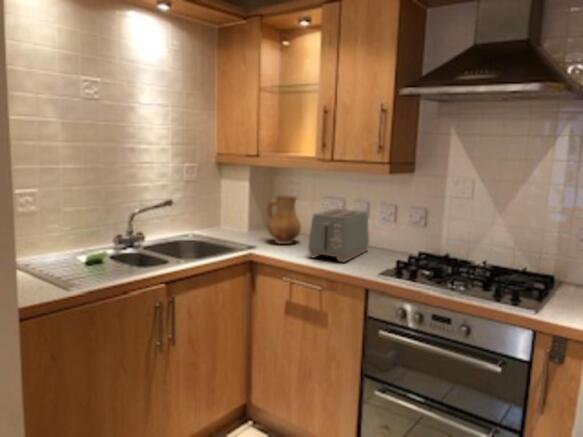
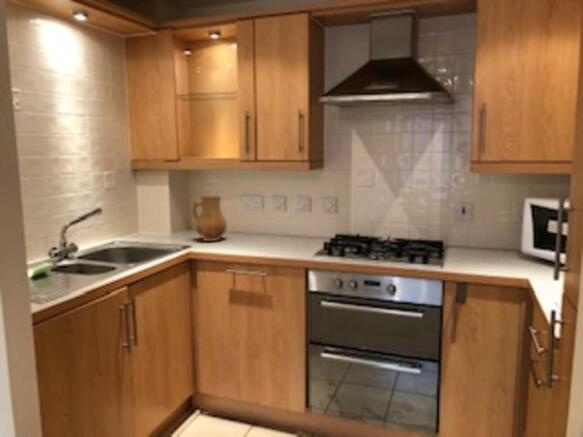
toaster: present [308,208,369,262] -> none [245,204,292,250]

